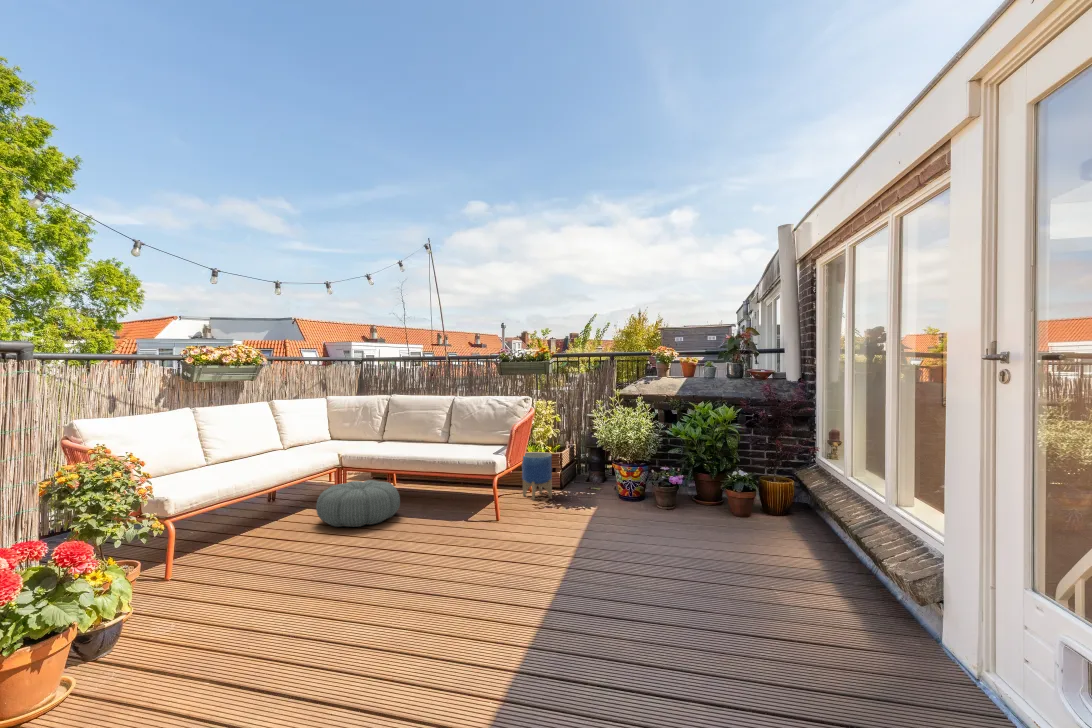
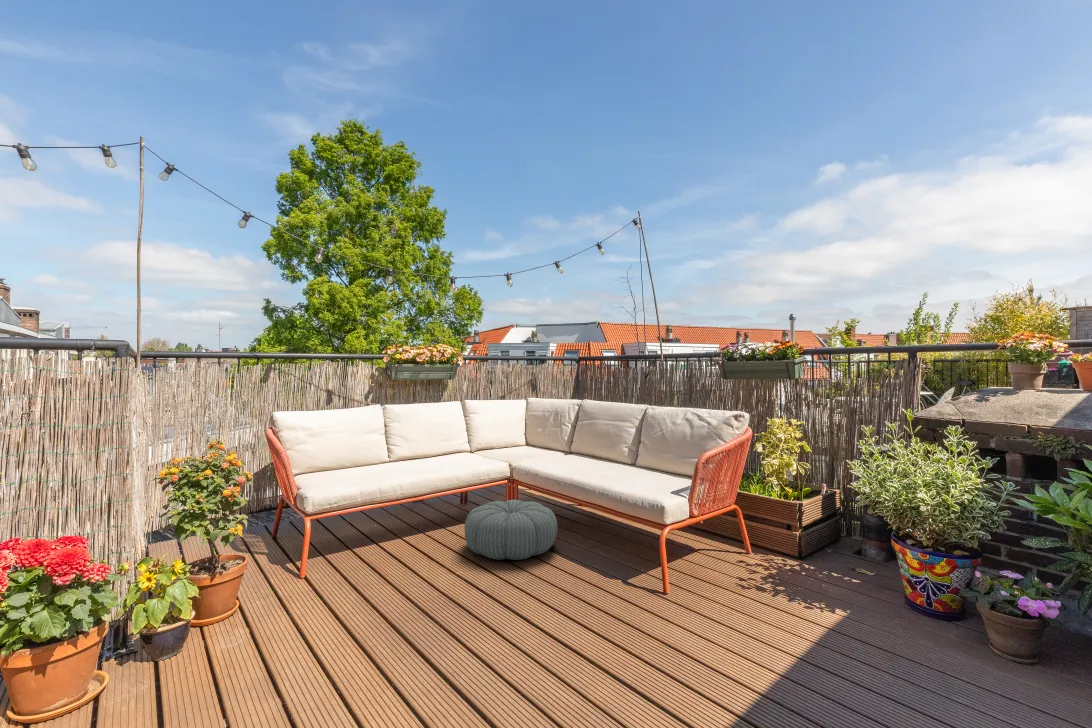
planter: present [522,452,552,500] -> none [730,495,778,570]

